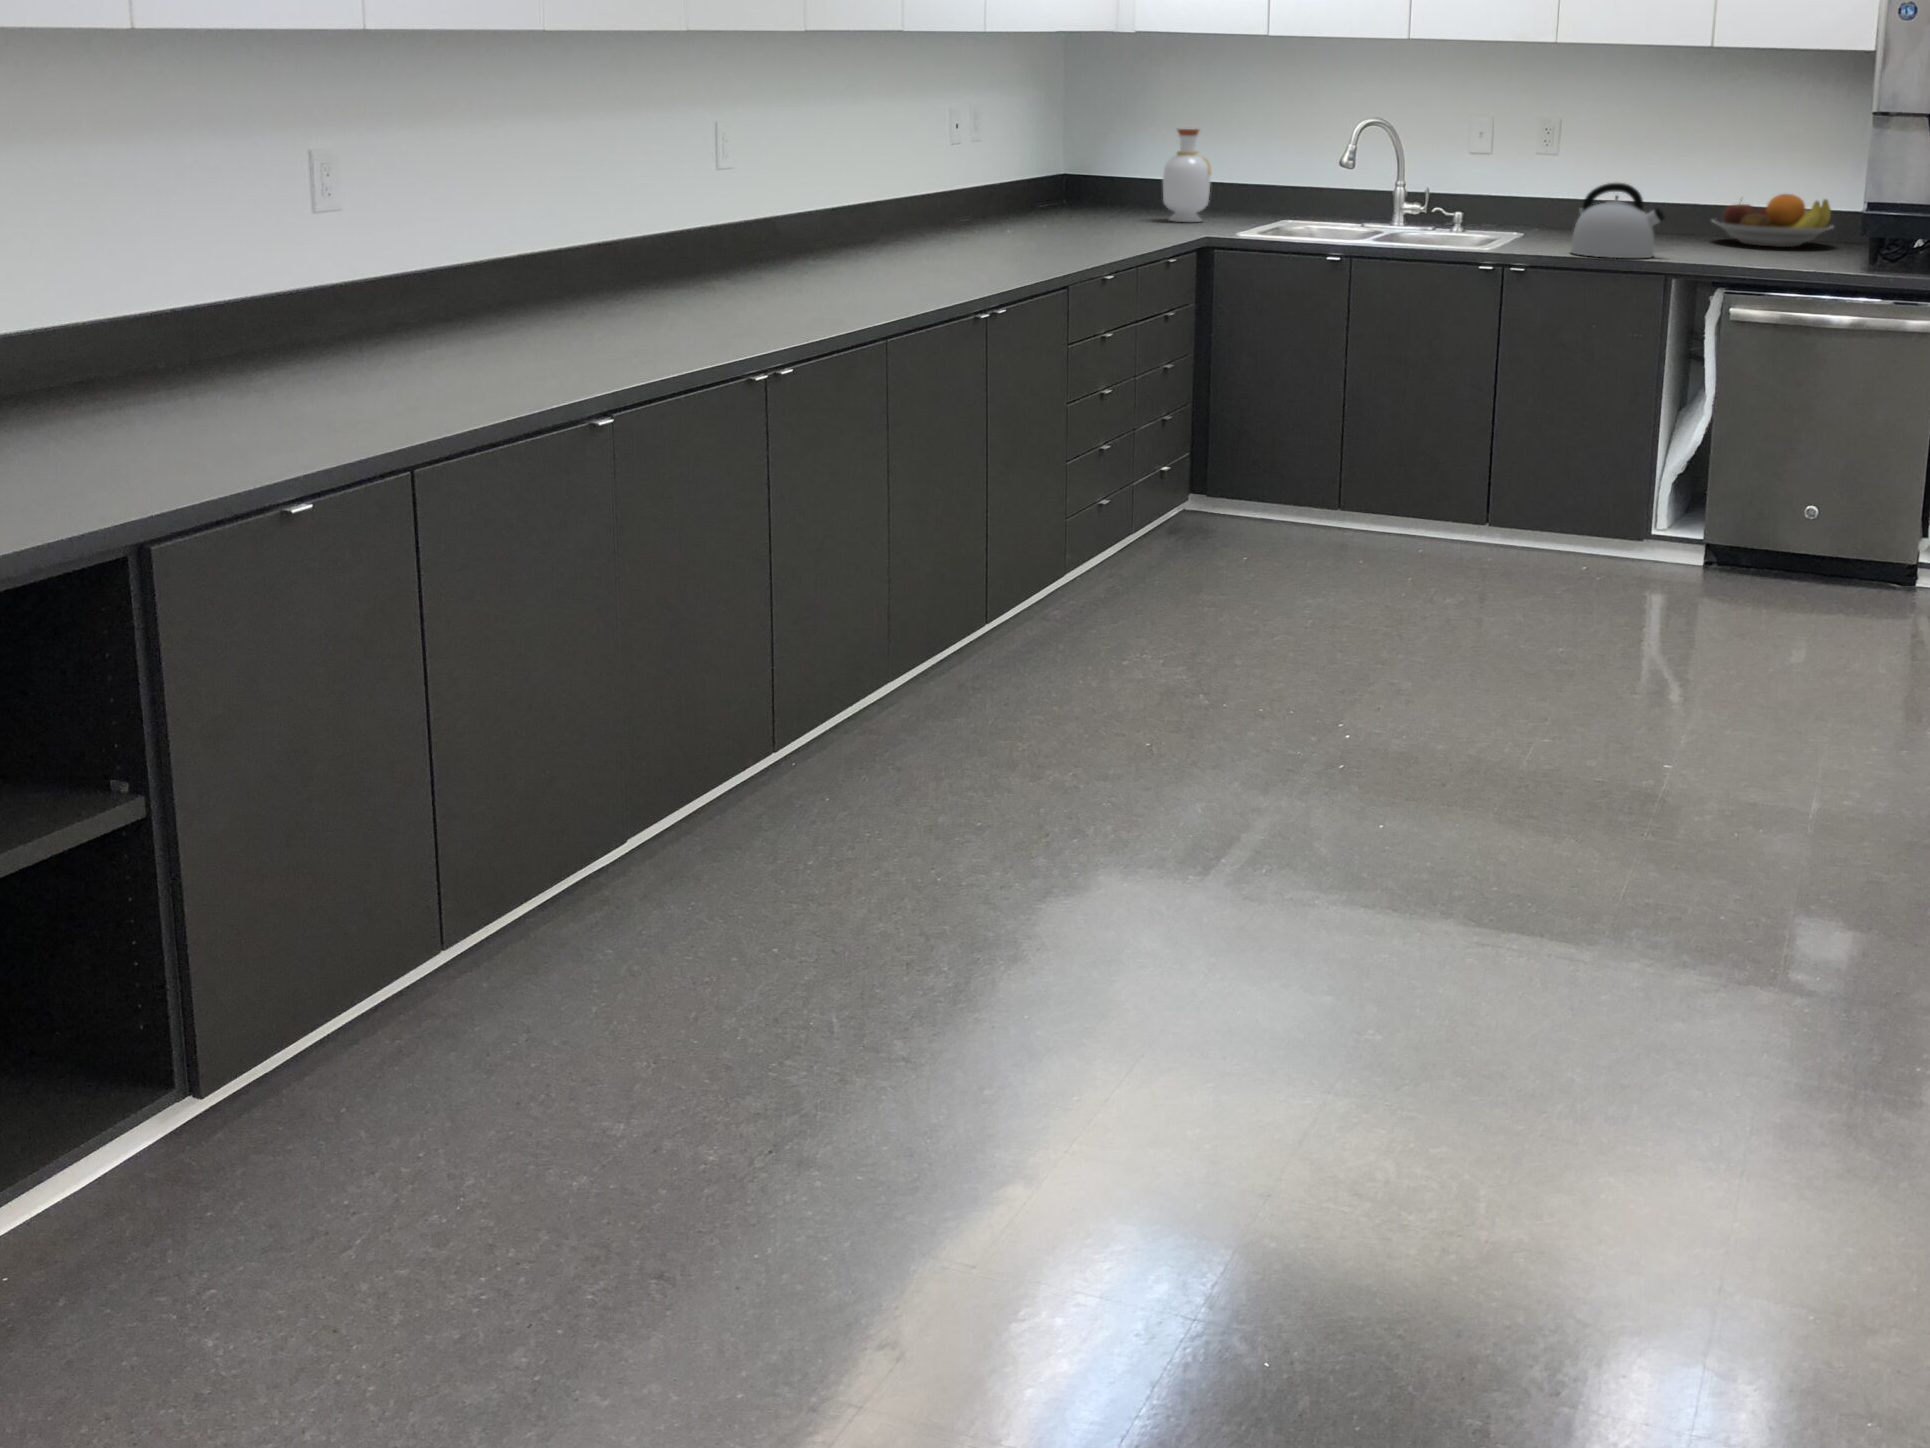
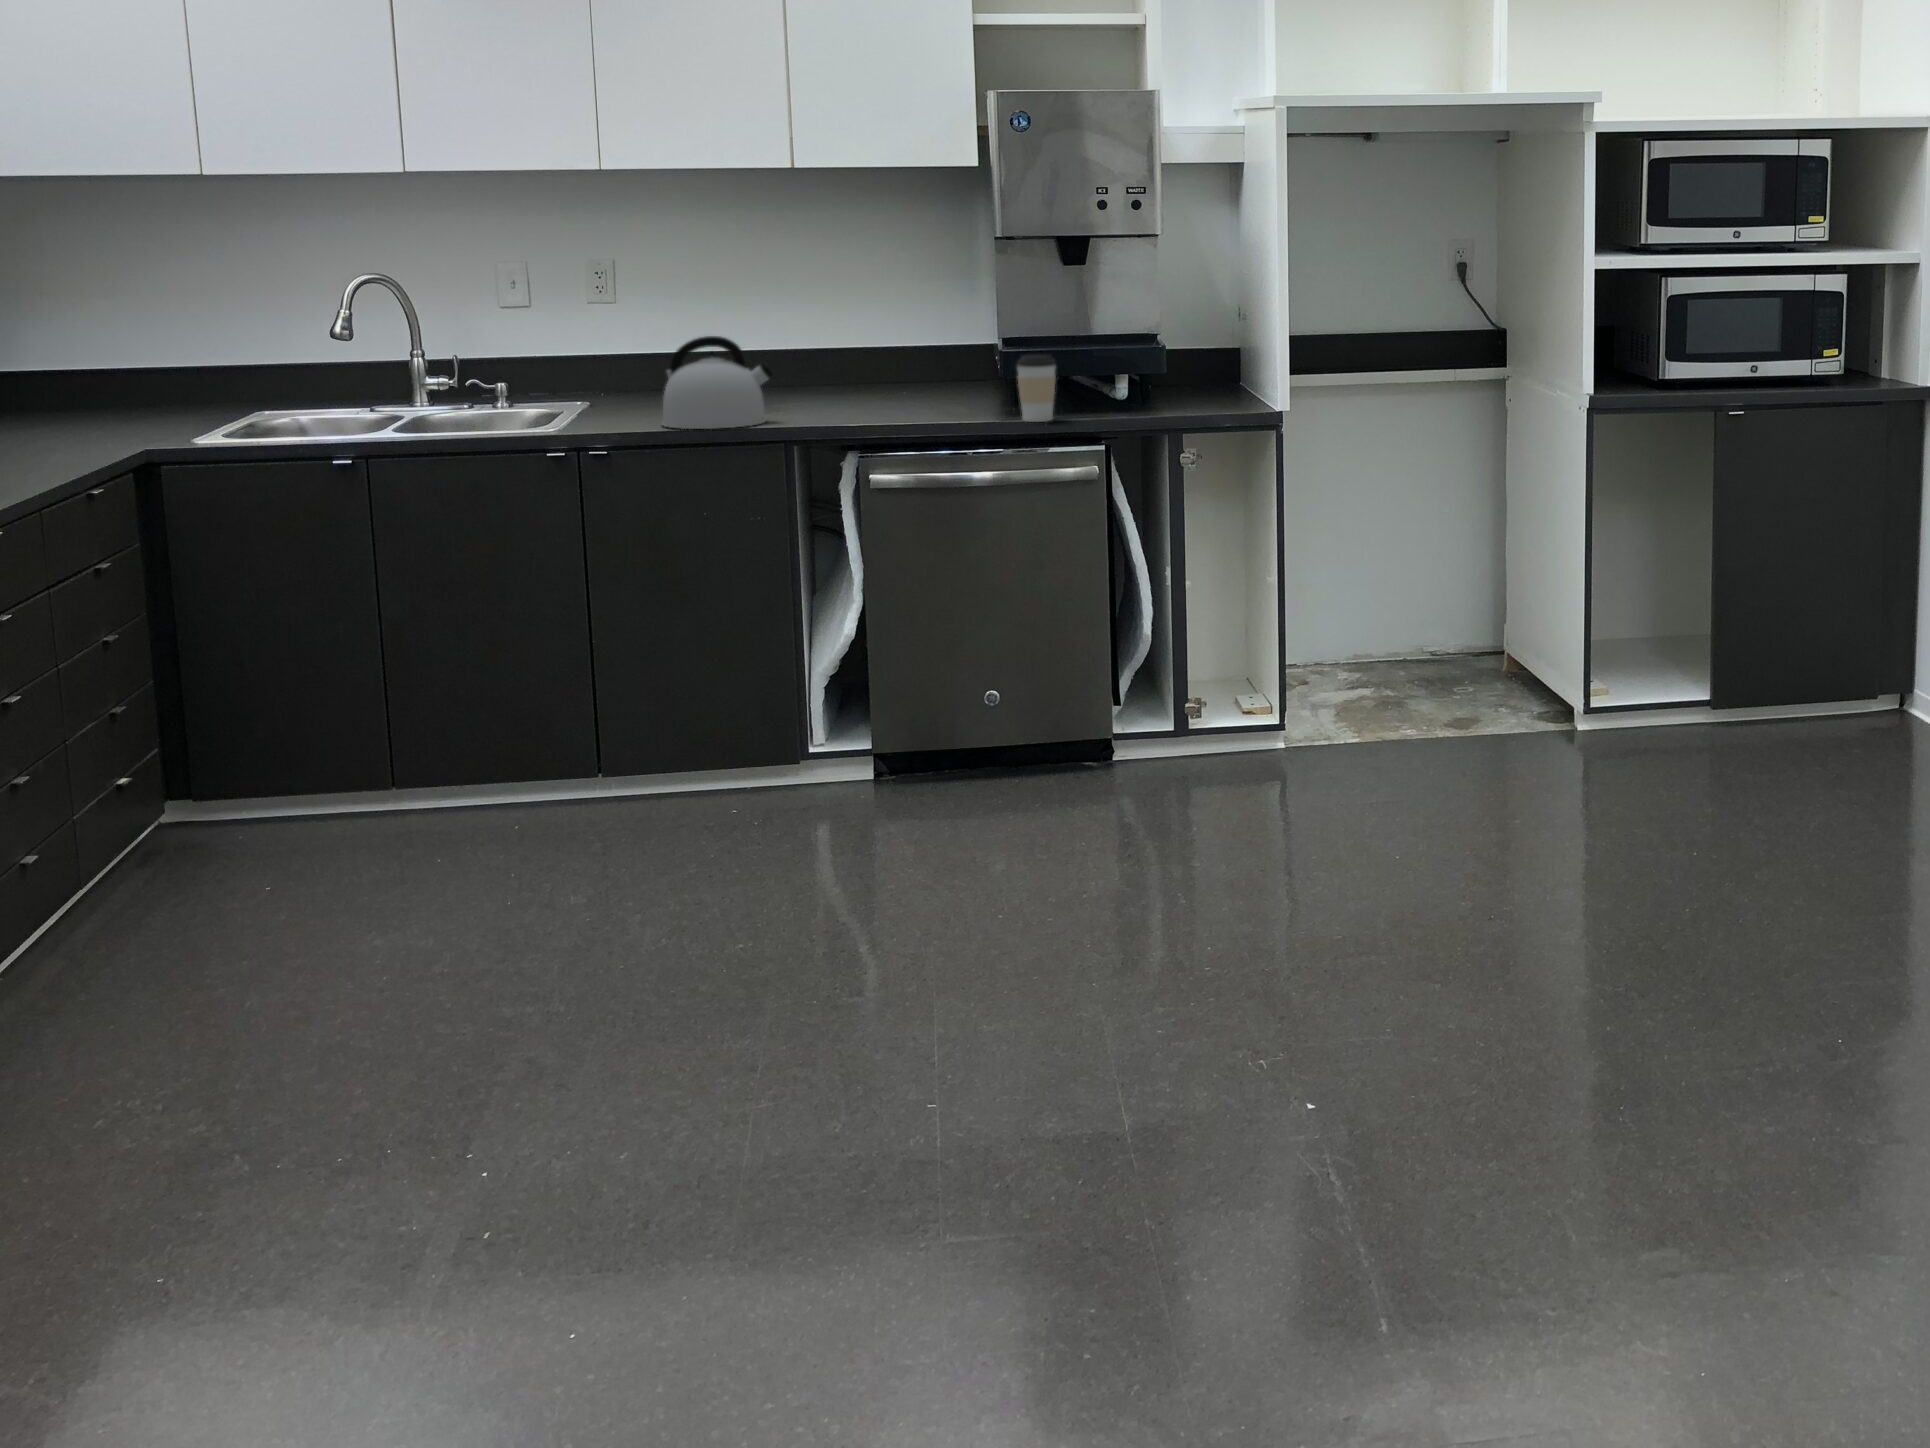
bottle: present [1163,129,1211,222] -> none [62,301,139,429]
fruit bowl: present [1712,194,1833,247] -> none [817,329,956,390]
coffee cup: none [1870,217,1908,276] -> present [1017,354,1056,422]

